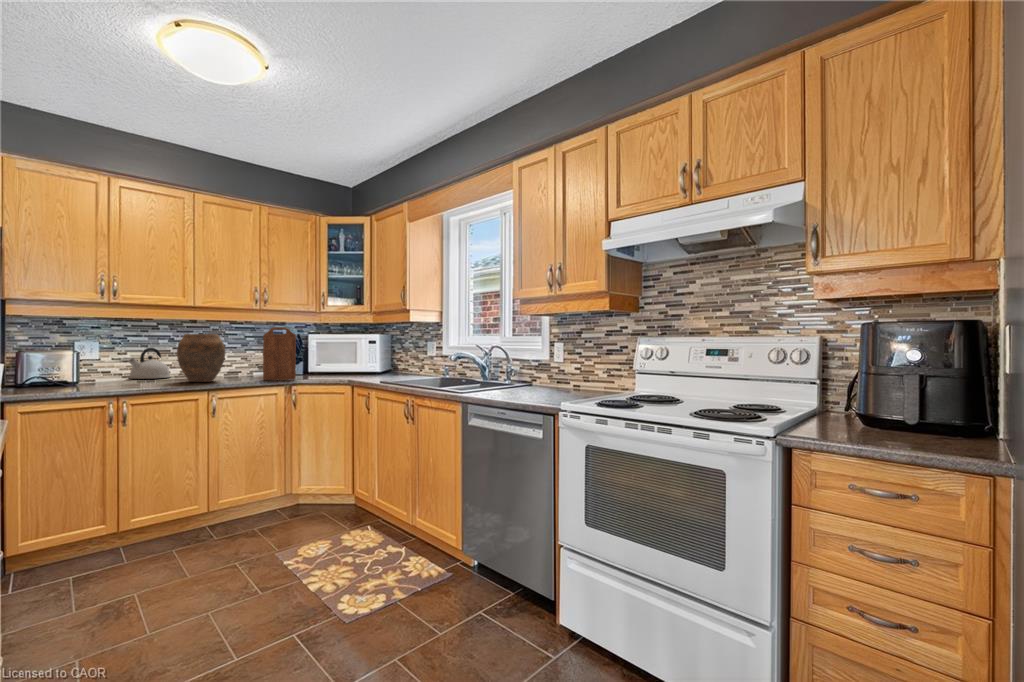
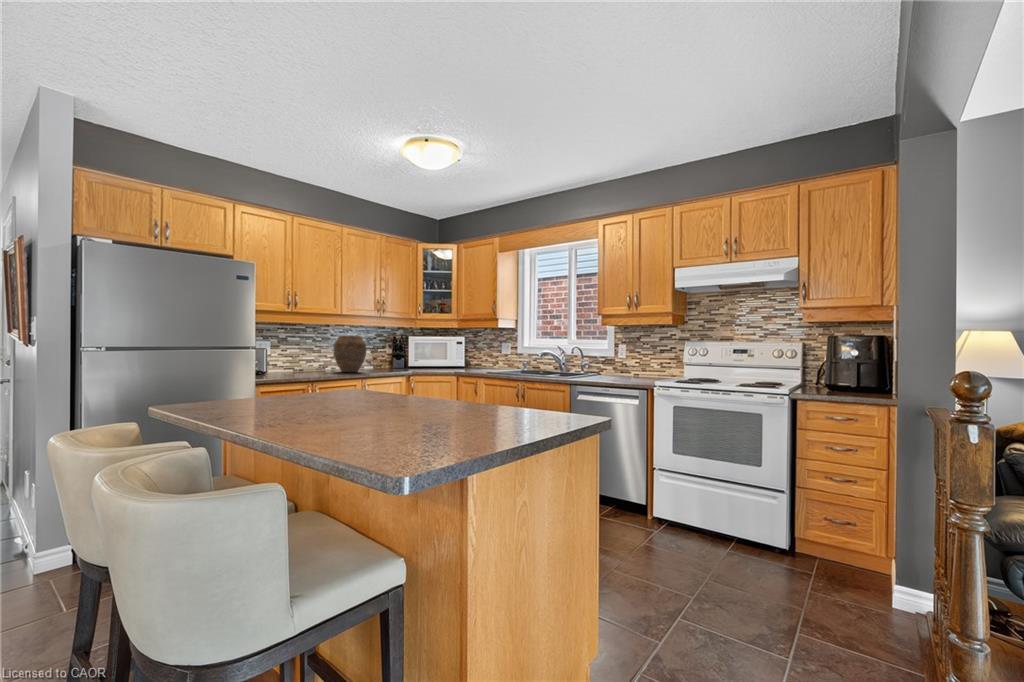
cutting board: present [263,327,296,380] -> none [389,331,413,371]
kettle: present [129,348,170,379] -> none [286,346,315,370]

